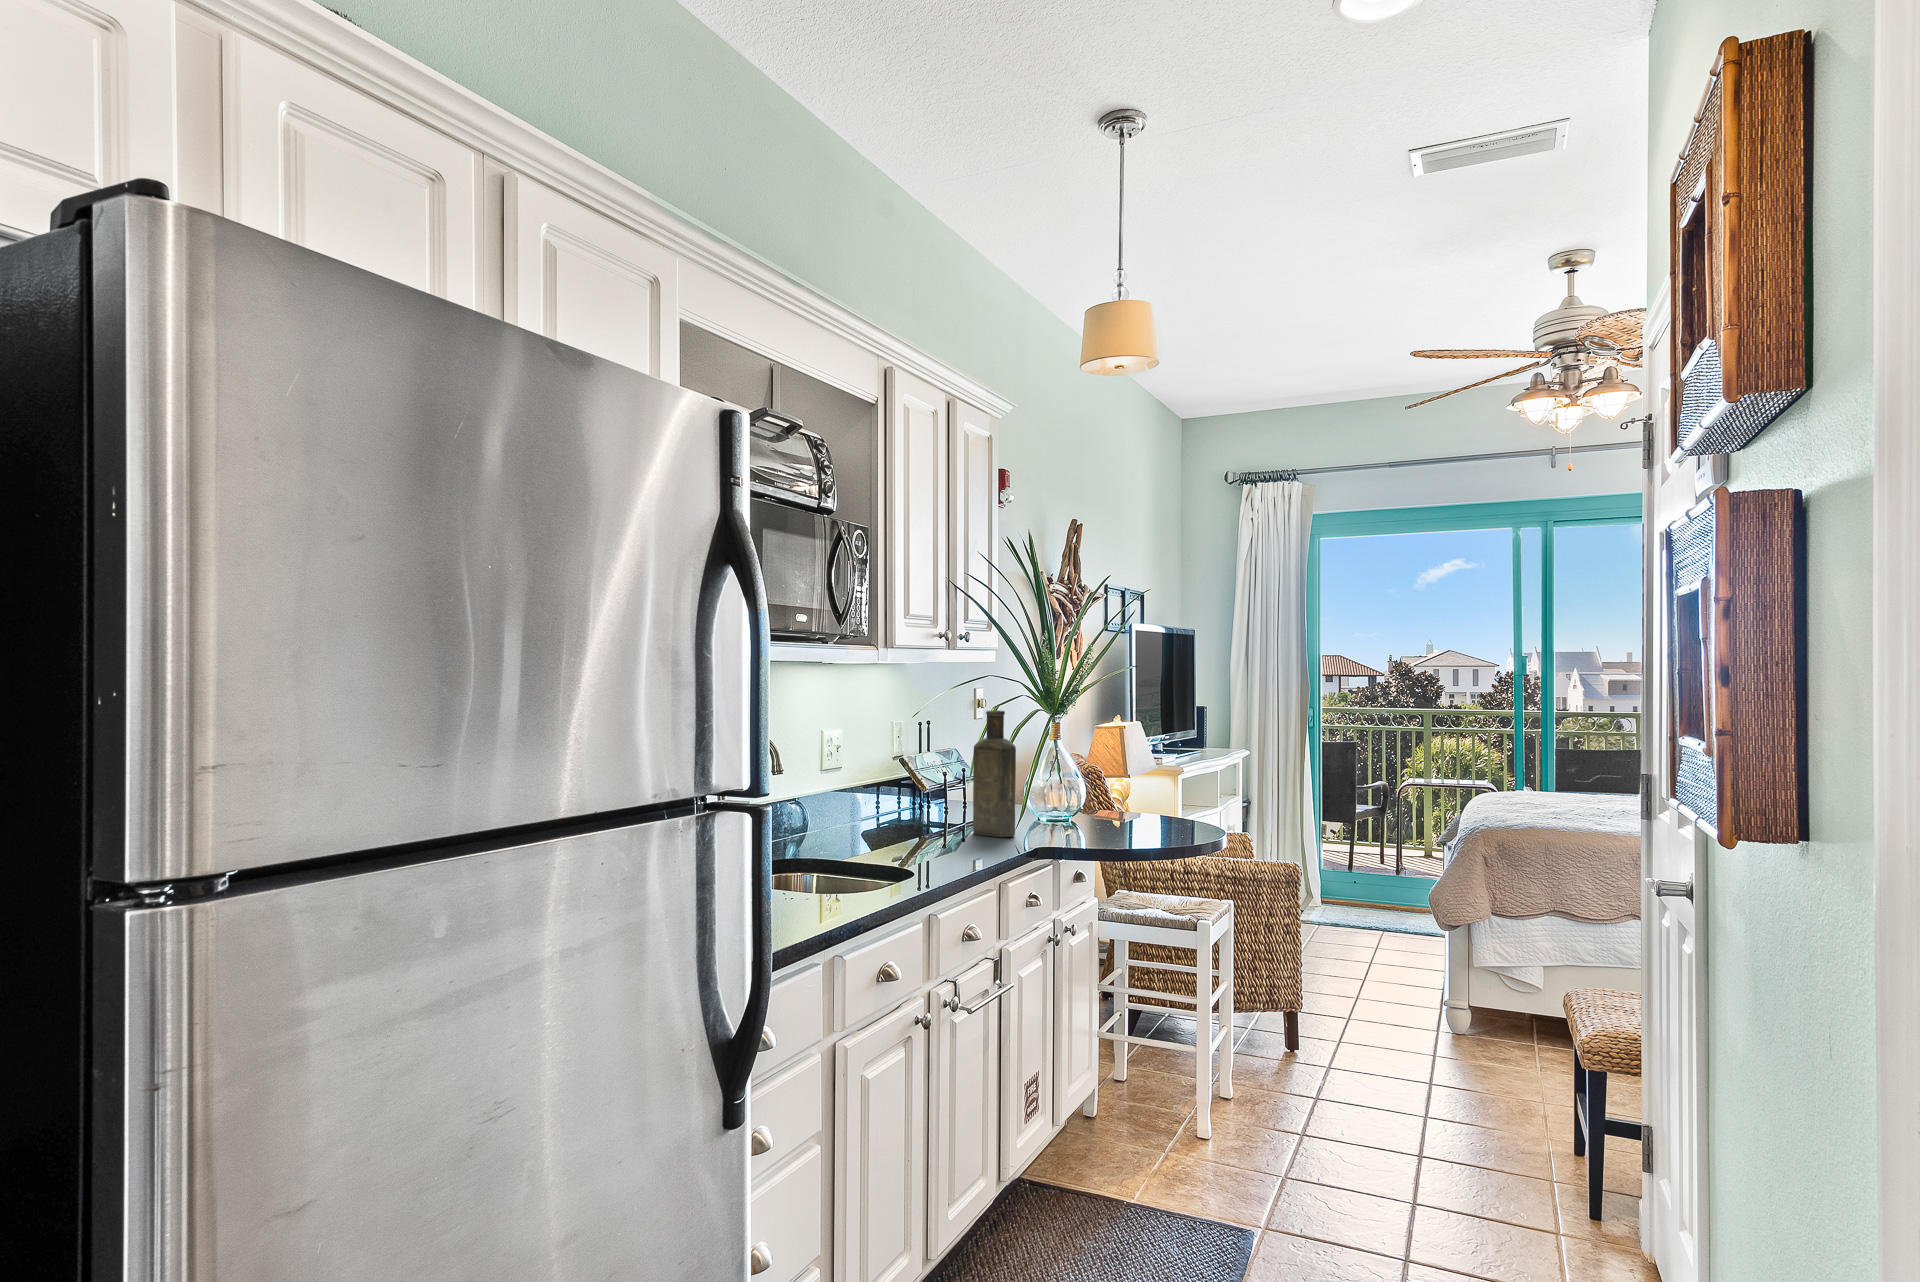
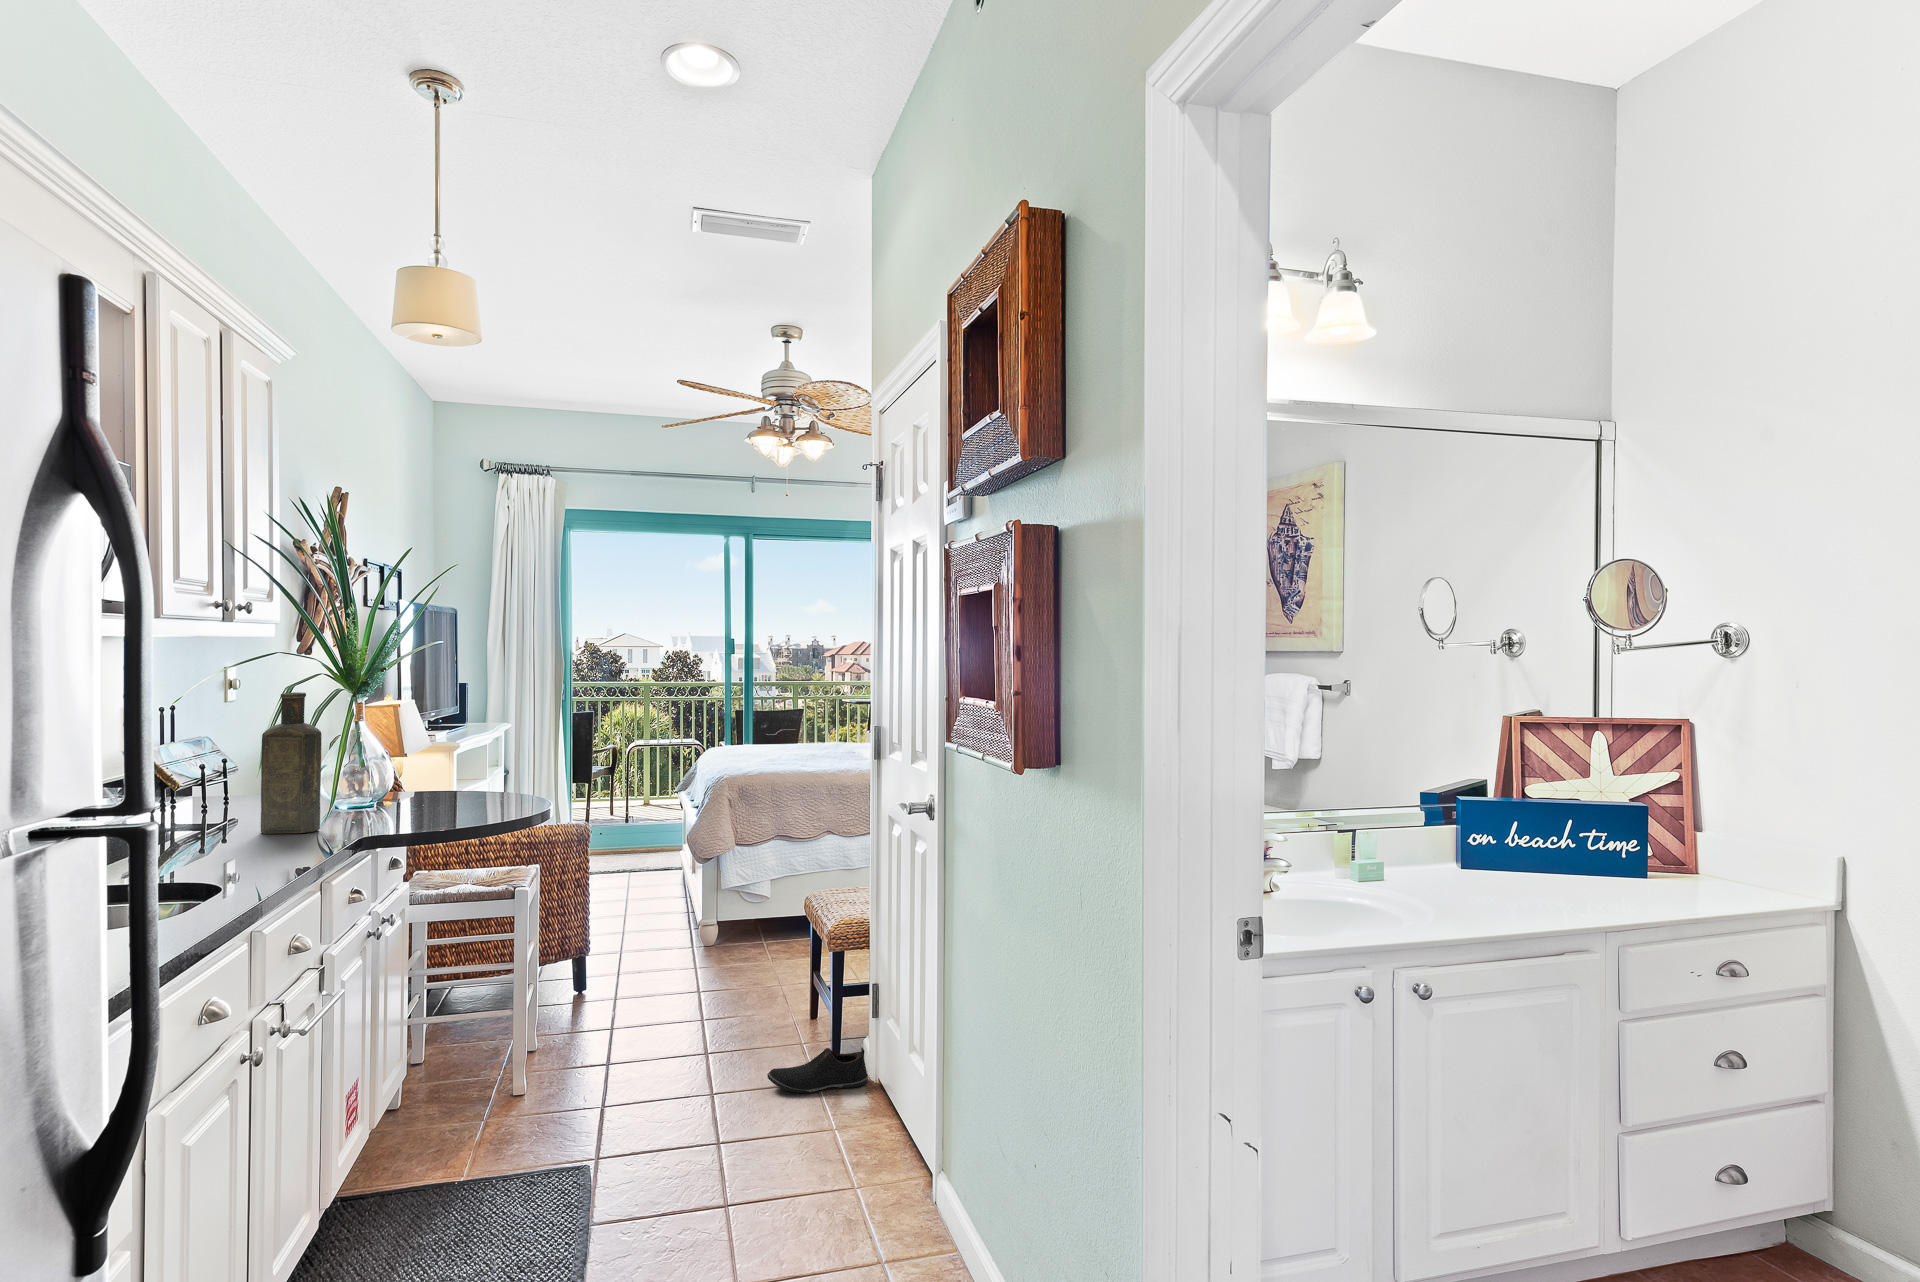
shoe: none [1480,1198,1626,1265] -> present [767,1047,868,1093]

